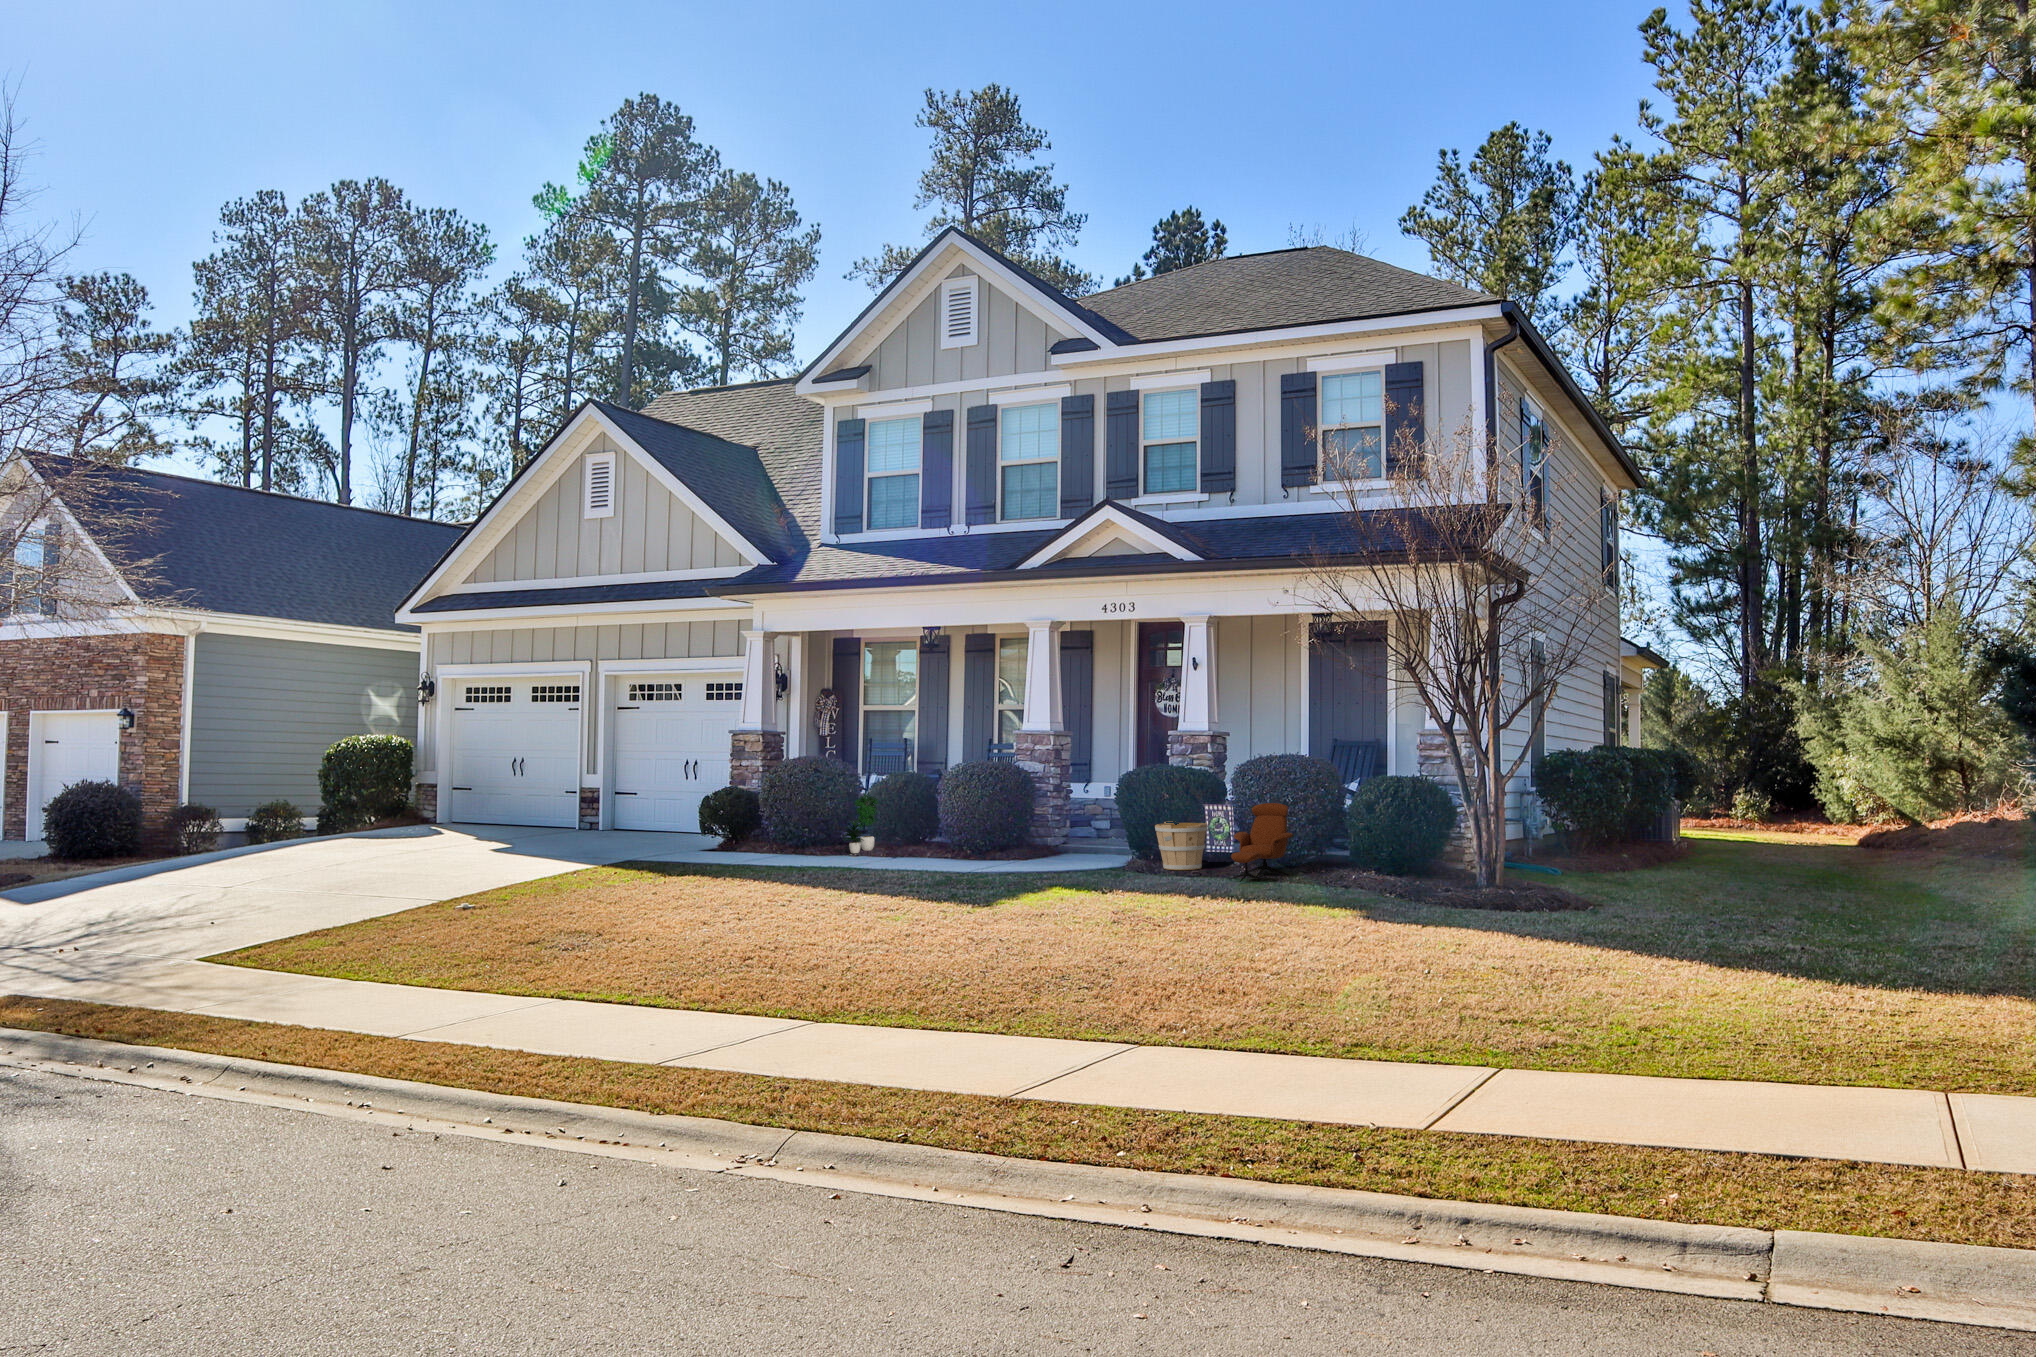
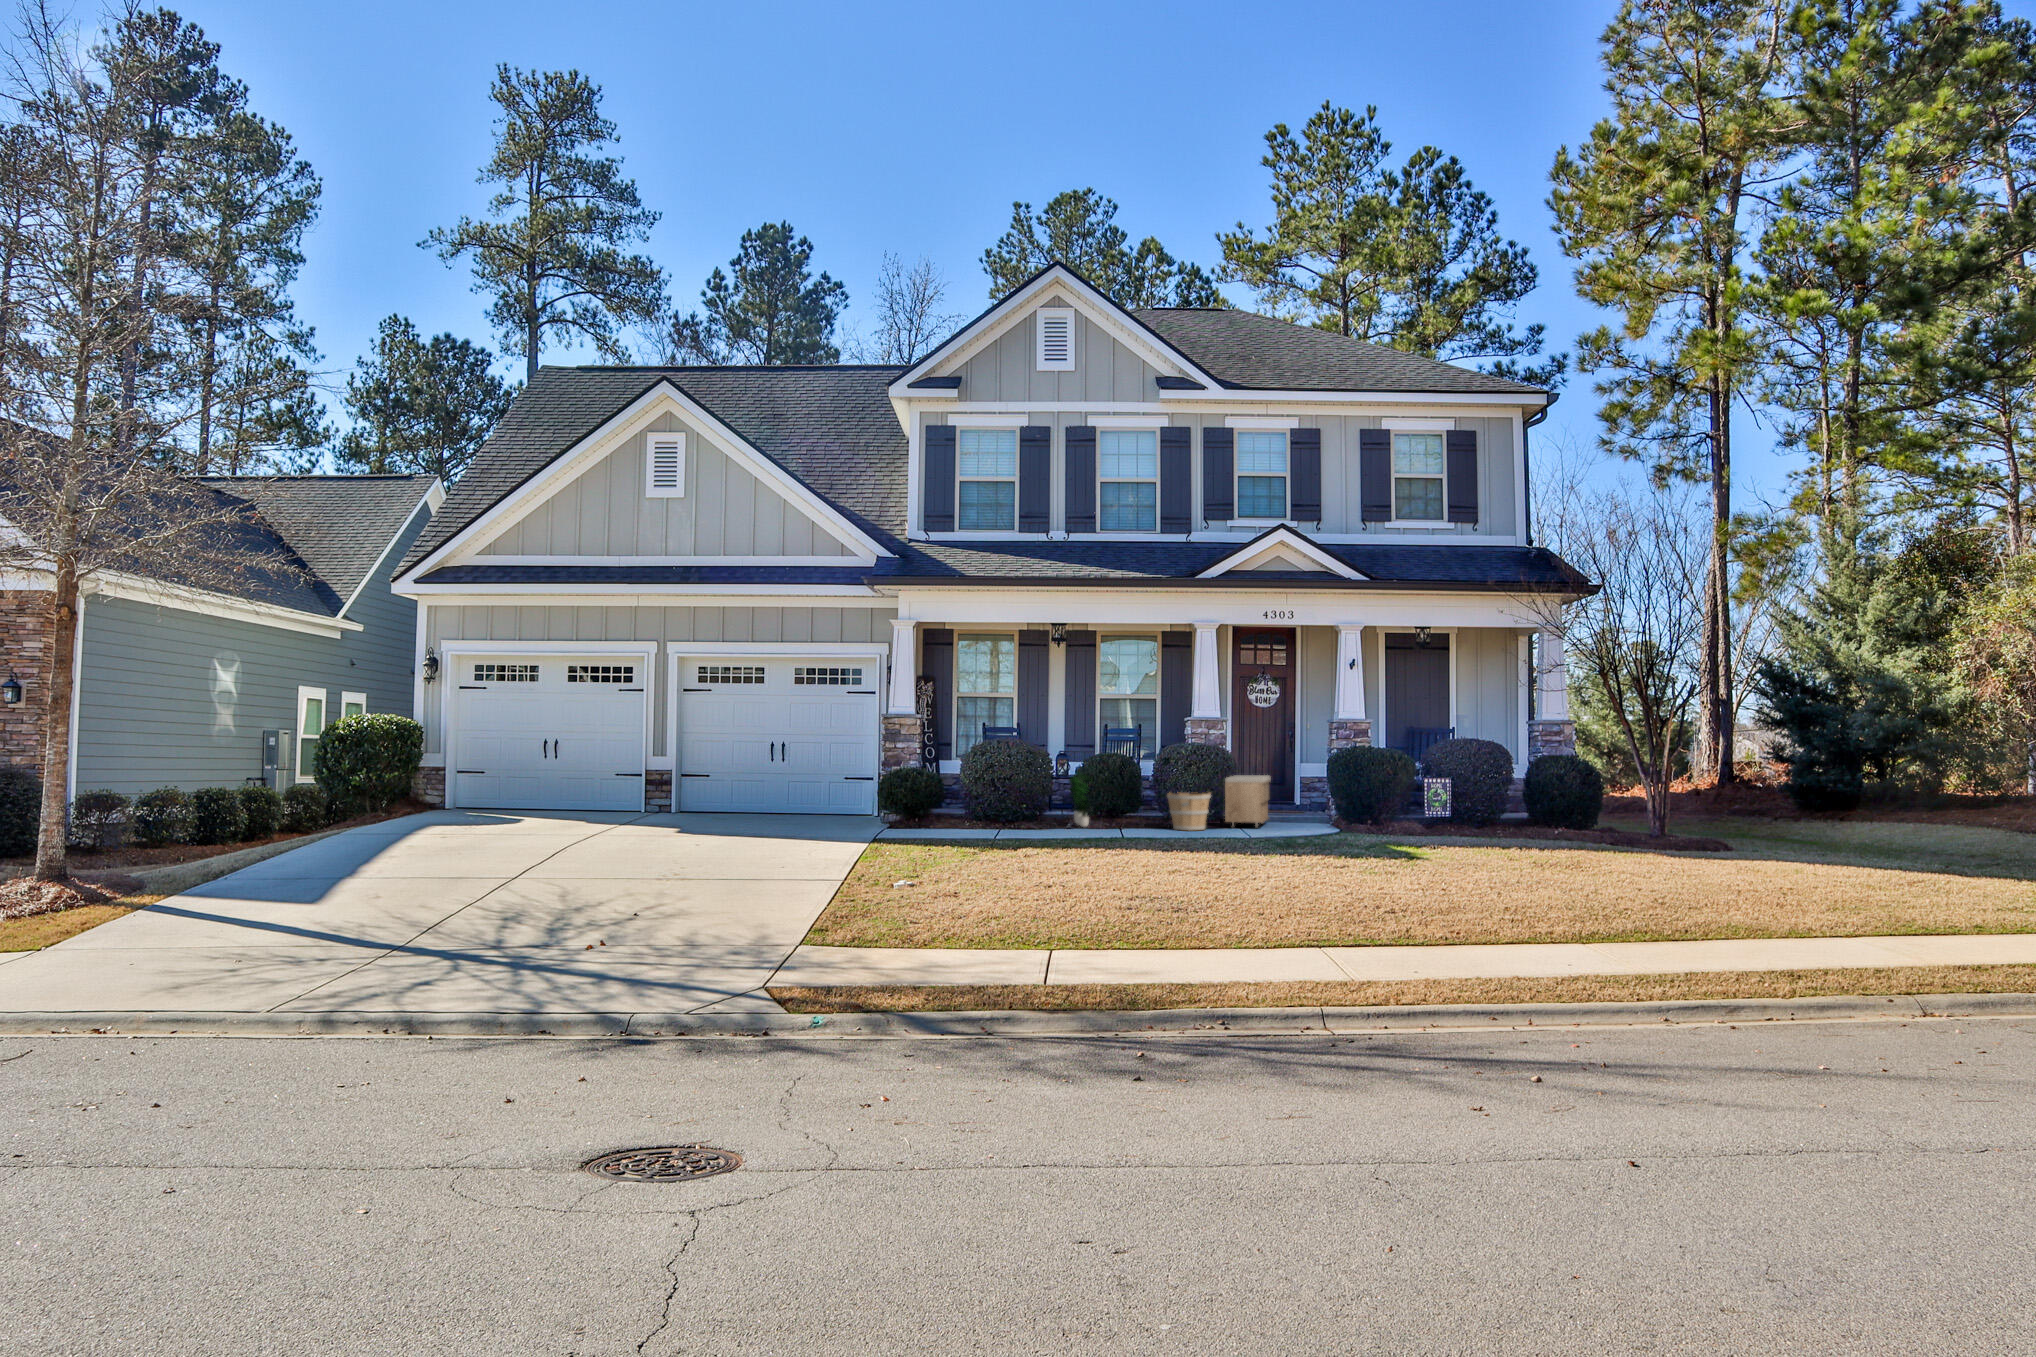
storage bench: none [987,797,1067,859] -> present [1225,775,1271,827]
lounge chair: present [1230,803,1293,882] -> none [1475,777,1529,839]
wooden bucket: present [1155,822,1208,870] -> present [1167,792,1211,831]

